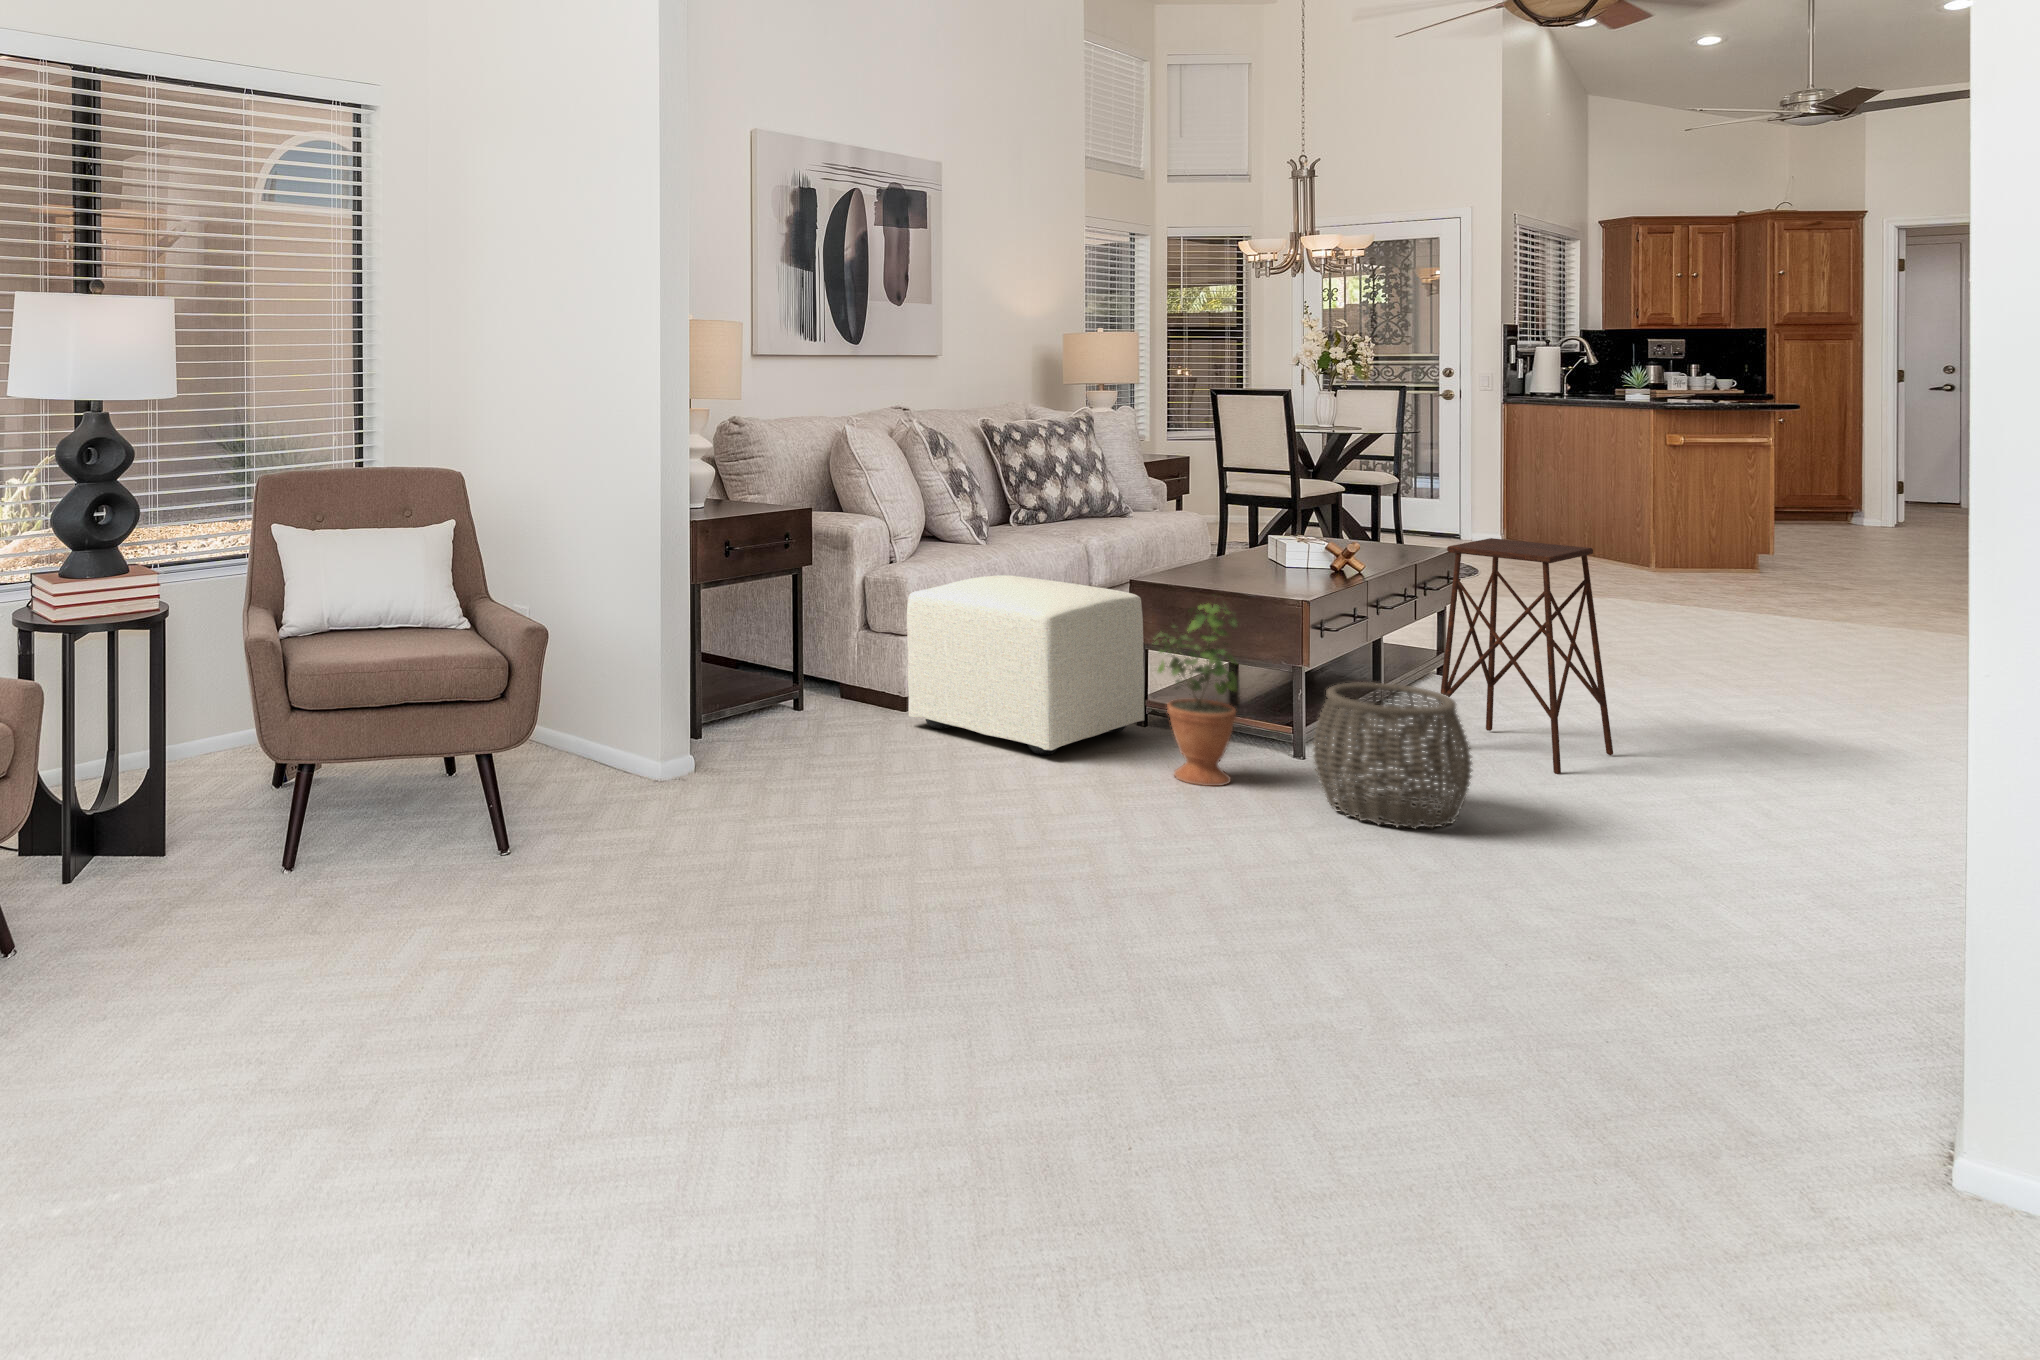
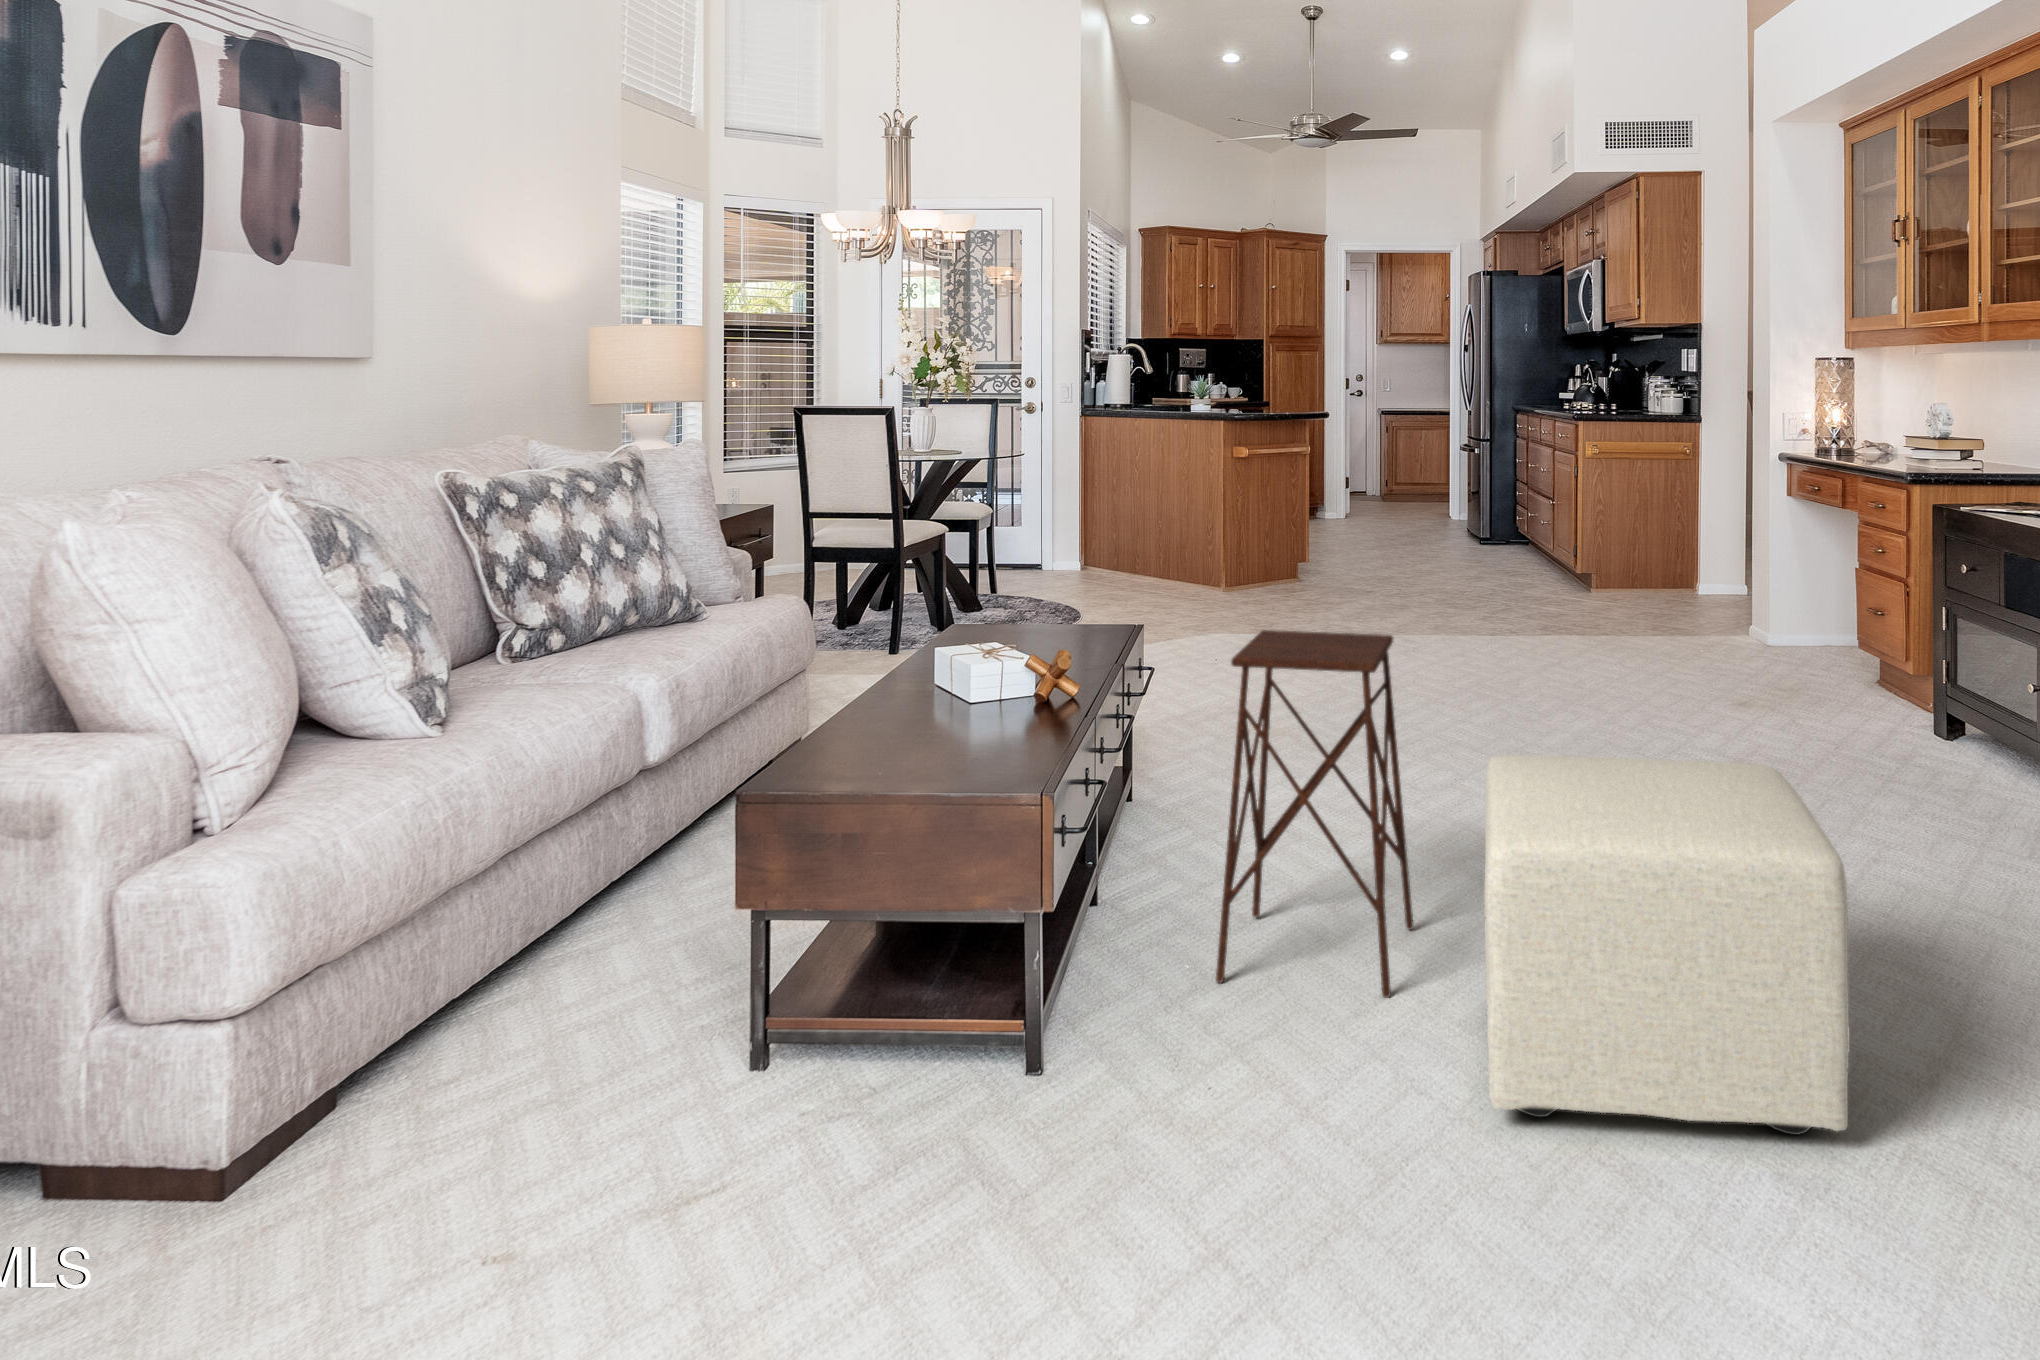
ottoman: present [907,575,1144,755] -> present [1484,755,1850,1135]
potted plant: present [1153,604,1239,786] -> none [812,836,984,1264]
woven basket: present [1313,682,1472,829] -> none [1125,954,1389,1280]

